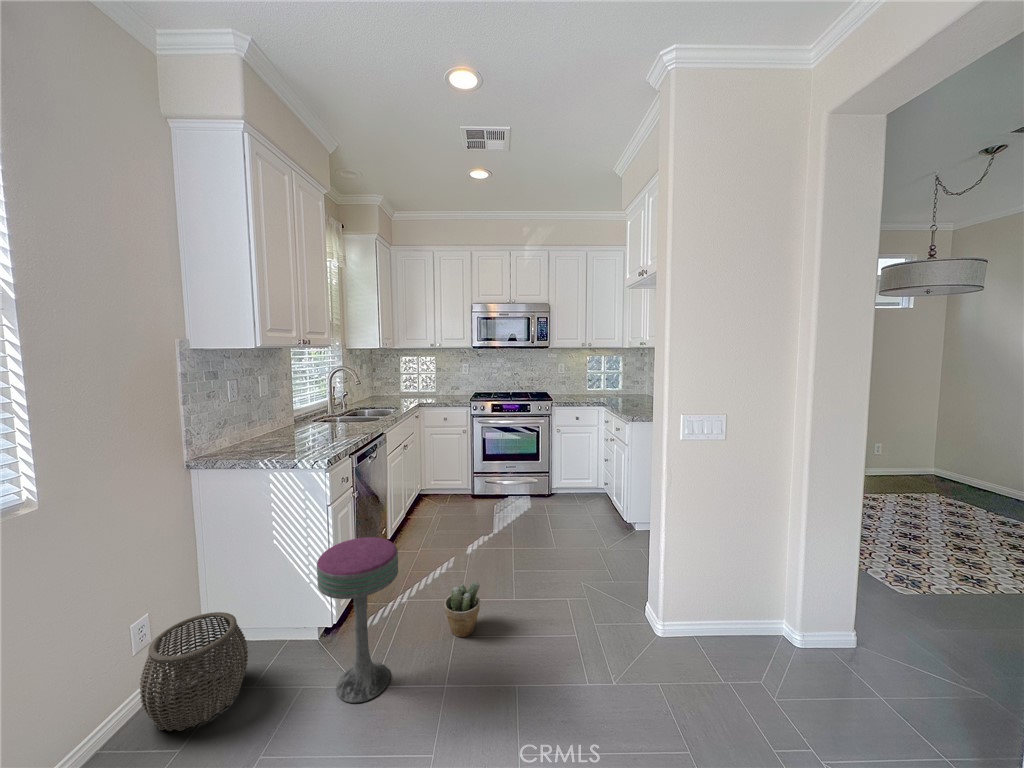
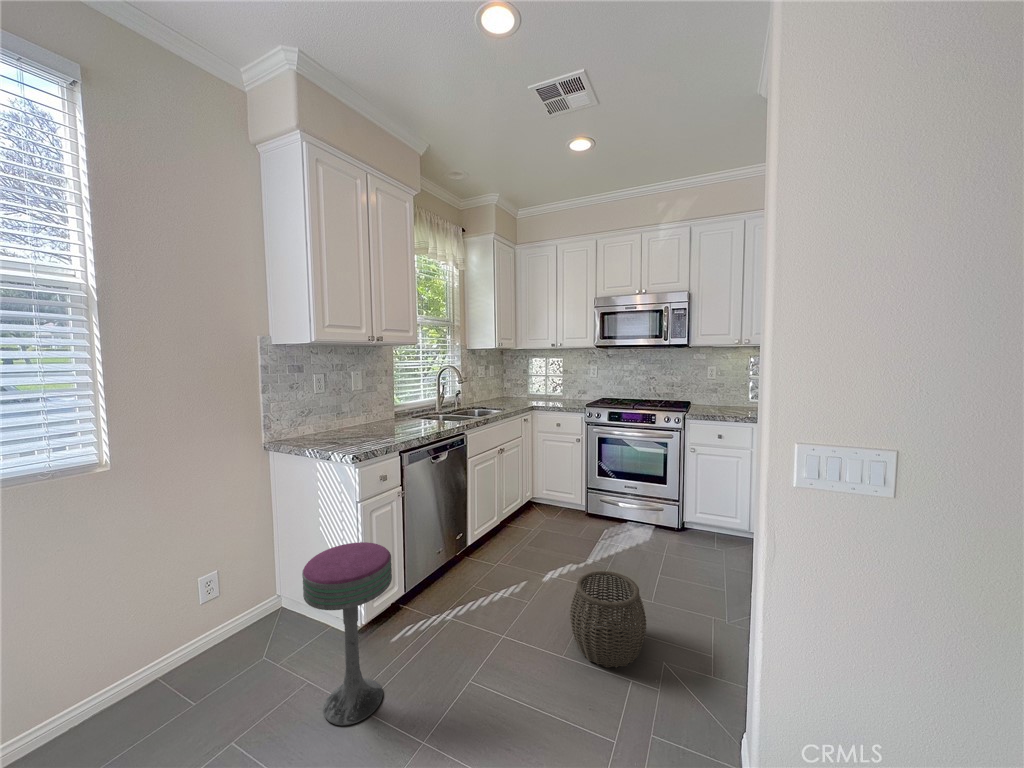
potted plant: present [444,582,480,637] -> none [460,621,502,687]
woven basket: present [140,612,248,731] -> present [570,571,647,668]

